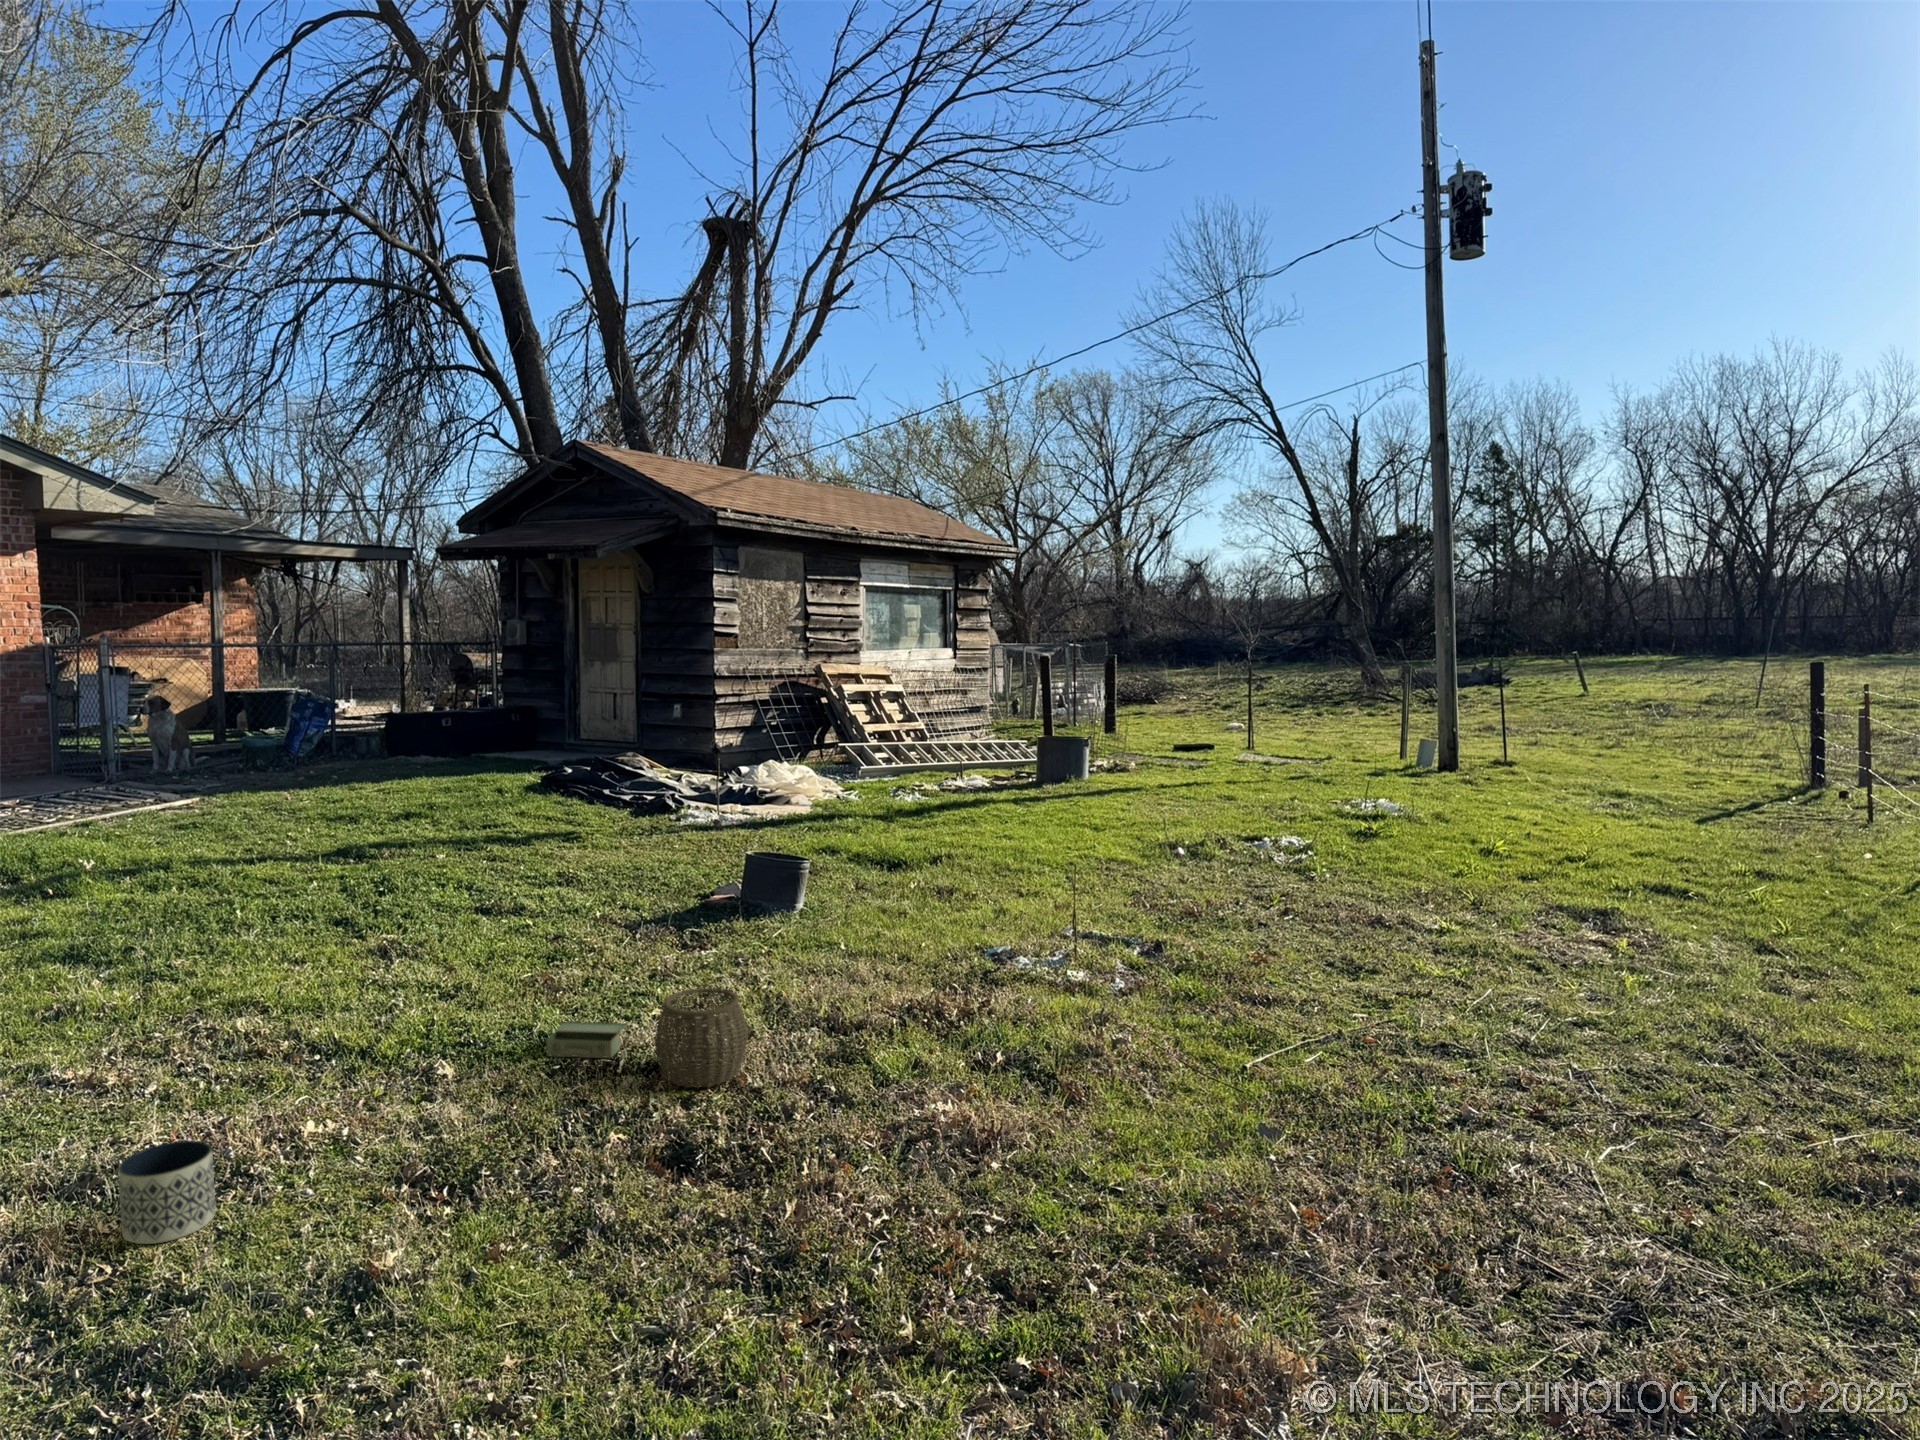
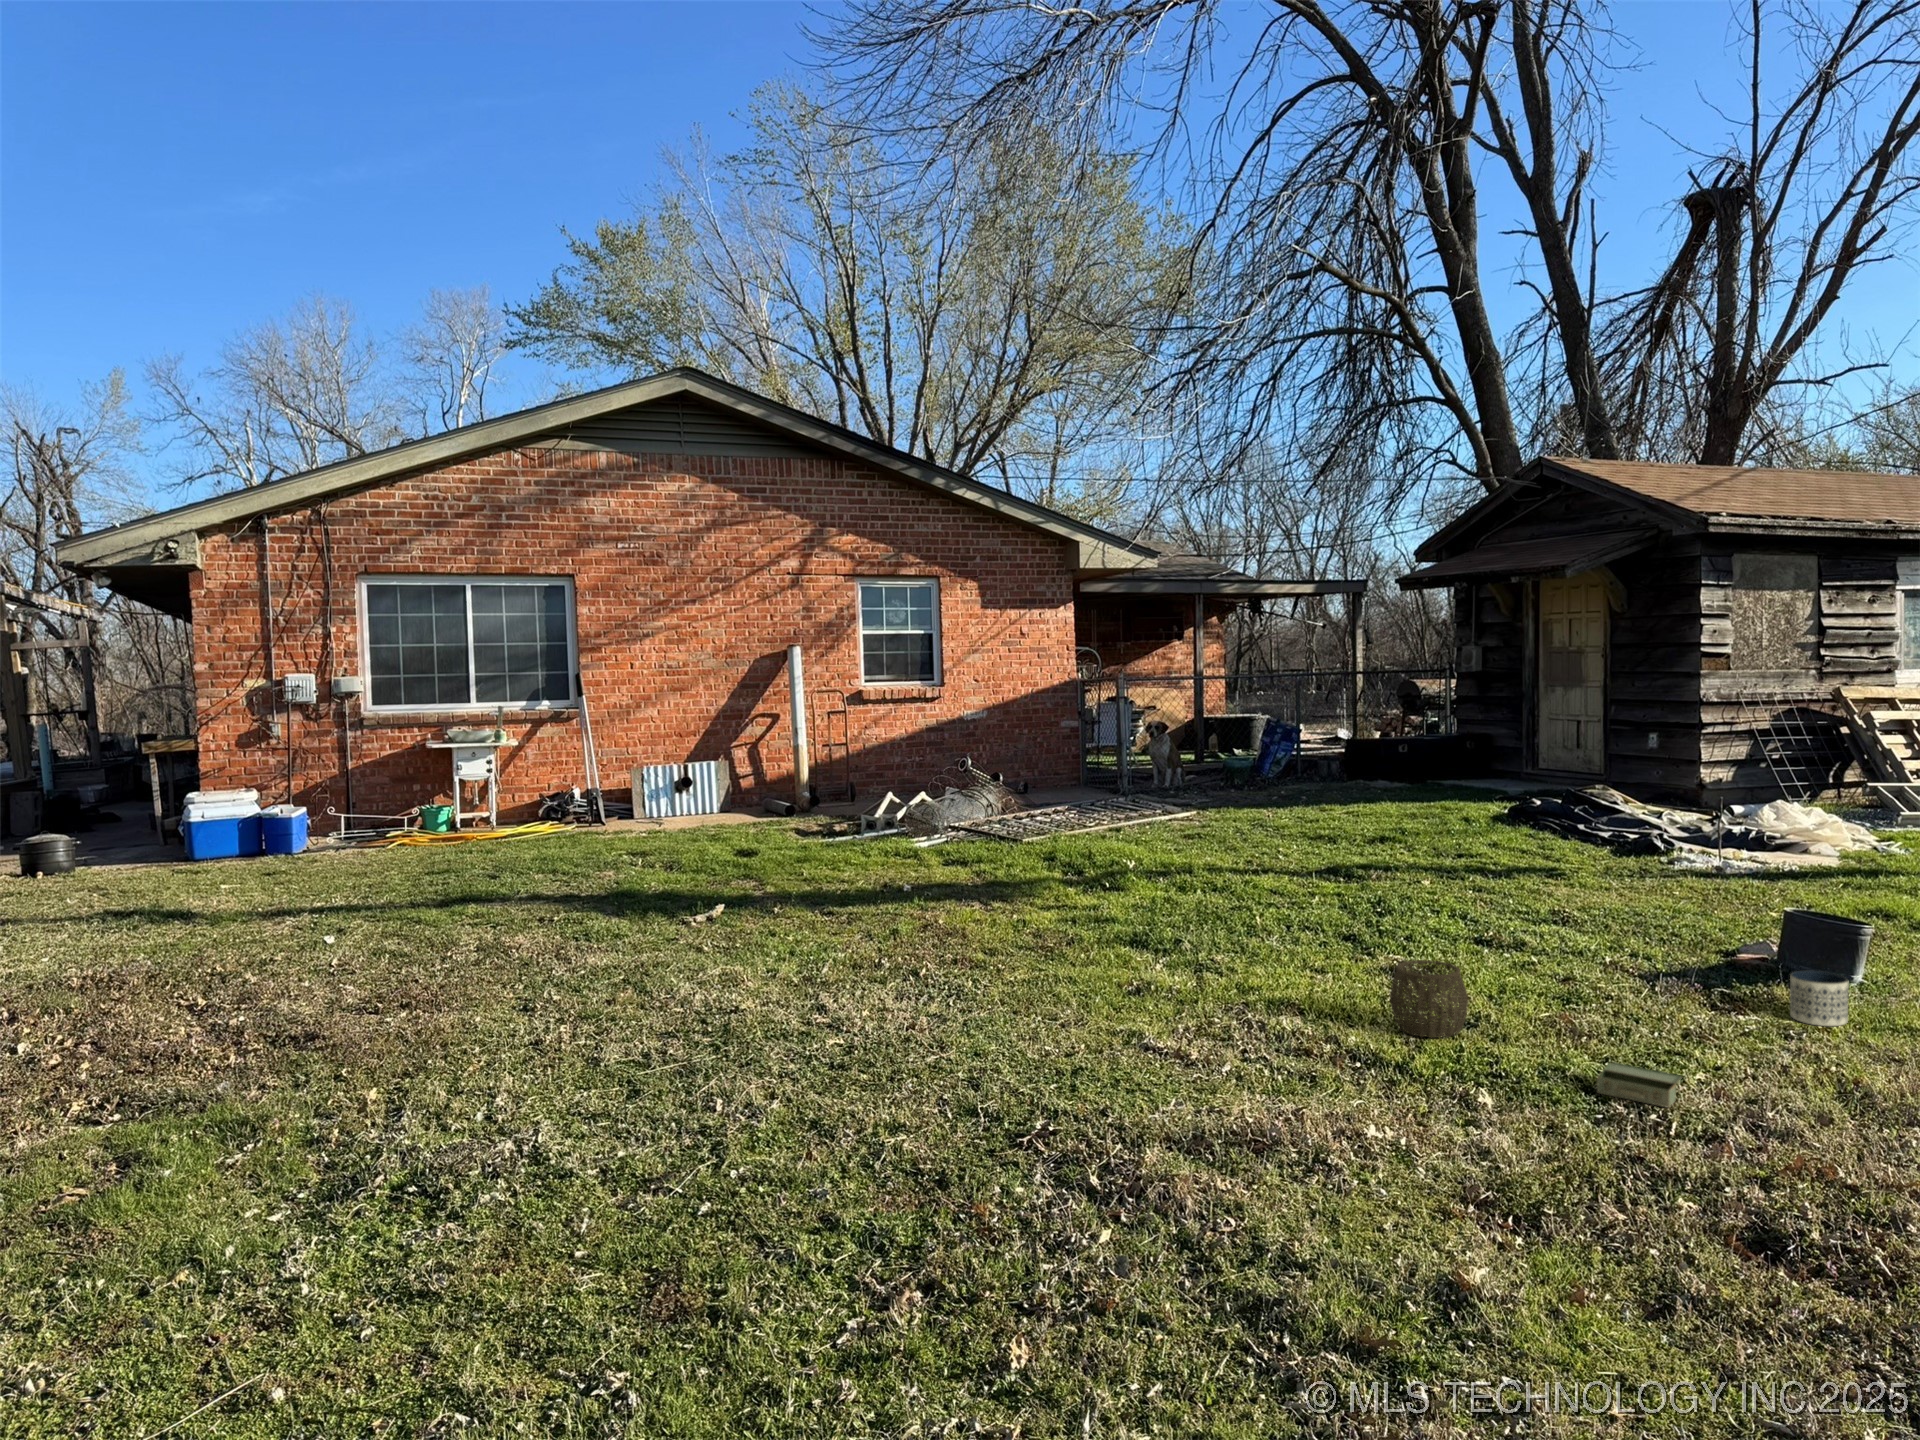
woven basket: present [655,988,748,1088] -> present [1389,960,1468,1038]
planter: present [118,1140,215,1244] -> present [1790,971,1848,1026]

